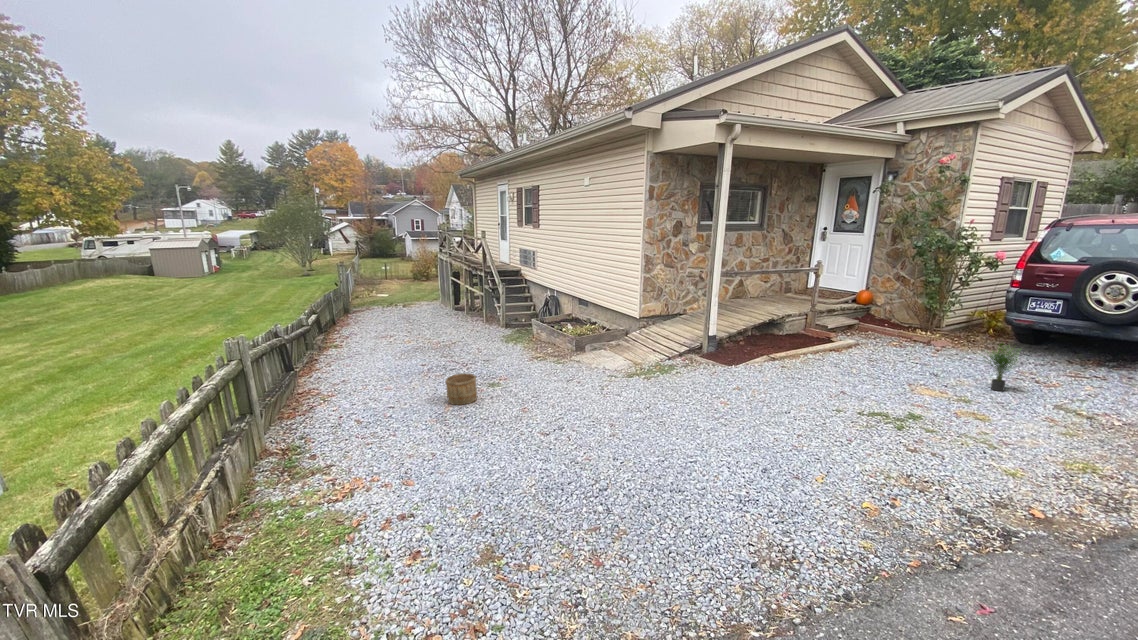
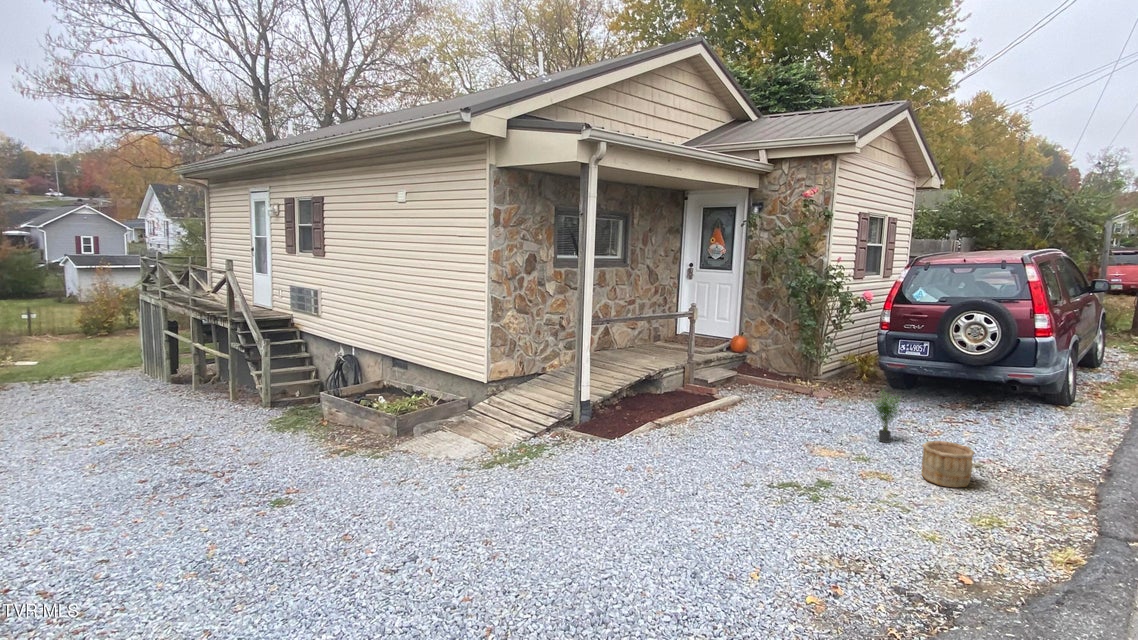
wooden bucket: present [445,373,477,405] -> present [922,441,975,488]

